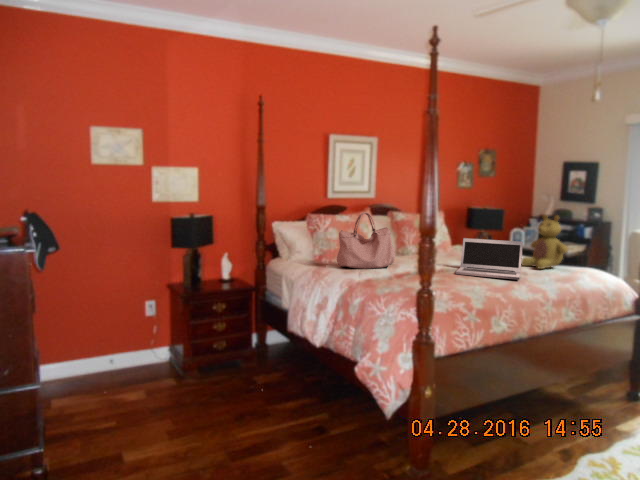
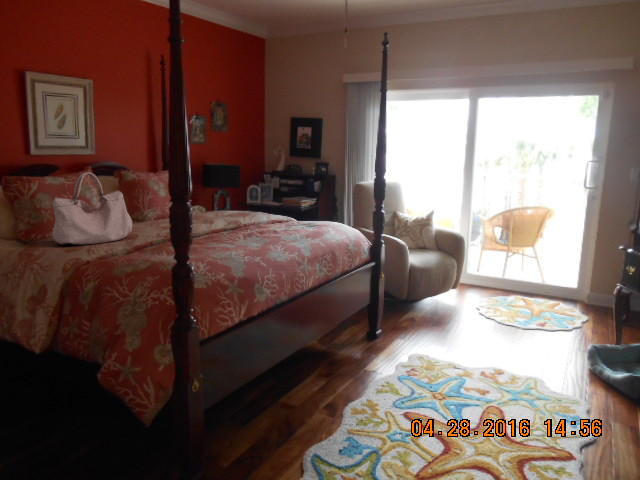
stuffed bear: present [522,215,568,269] -> none [268,170,312,226]
laptop: present [456,238,523,280] -> none [207,199,274,240]

